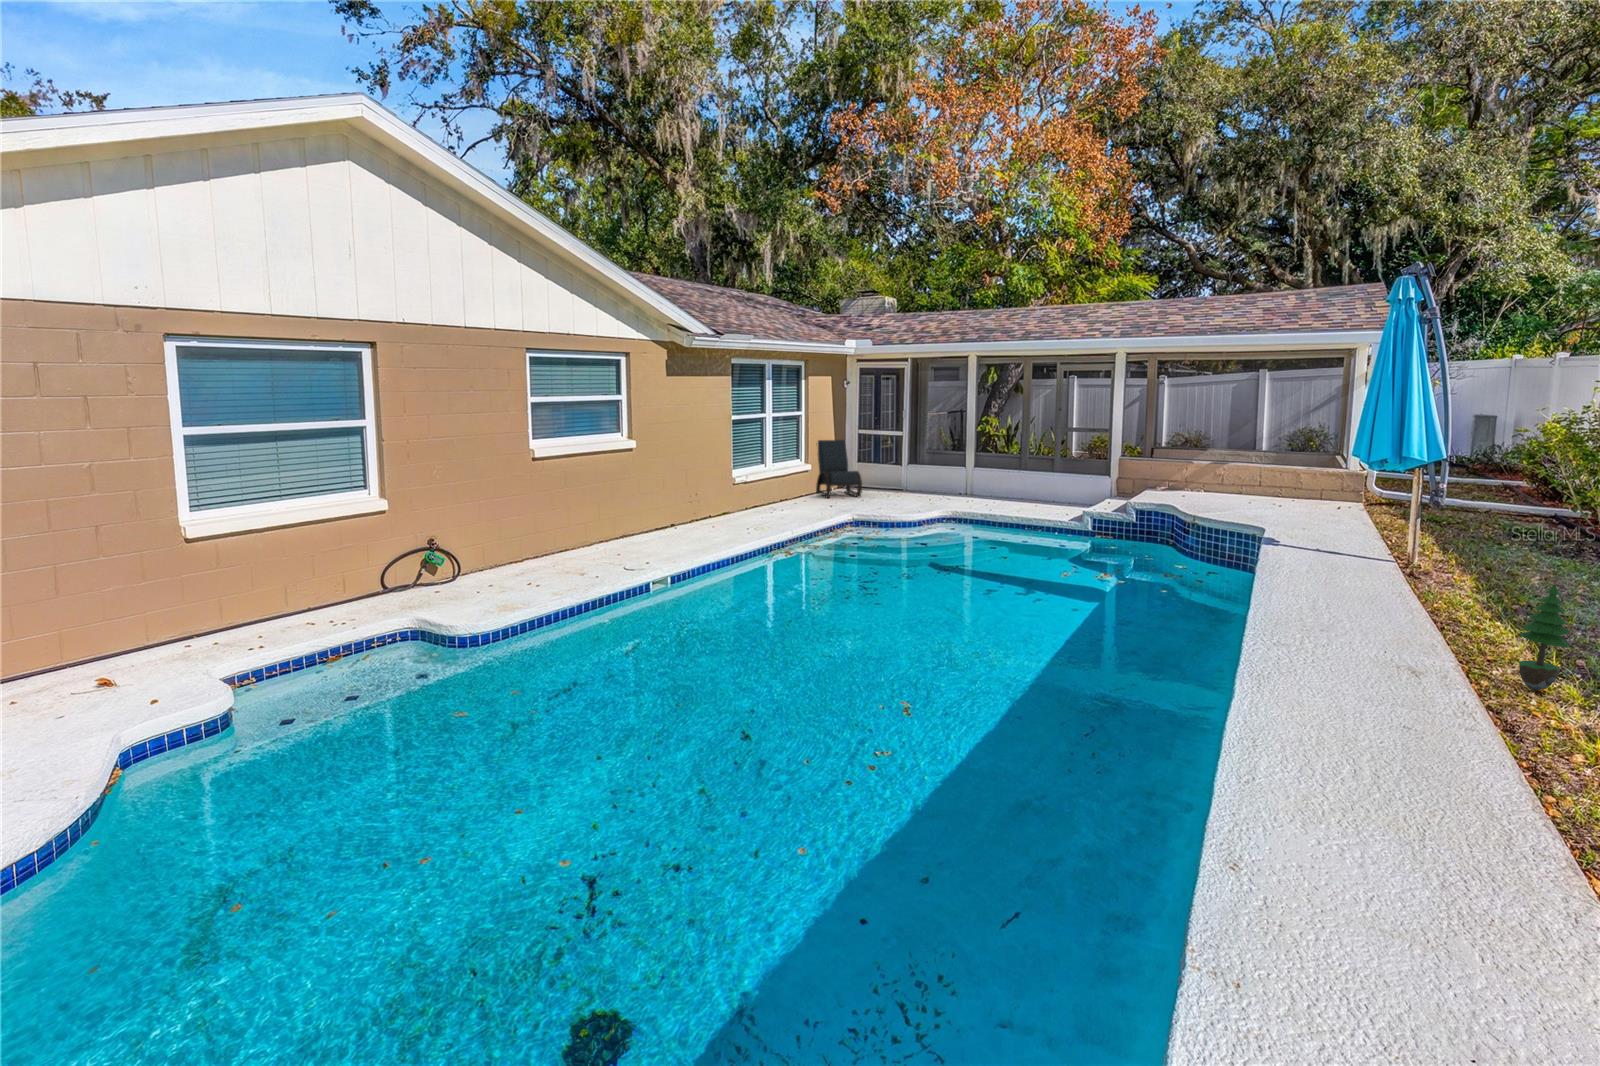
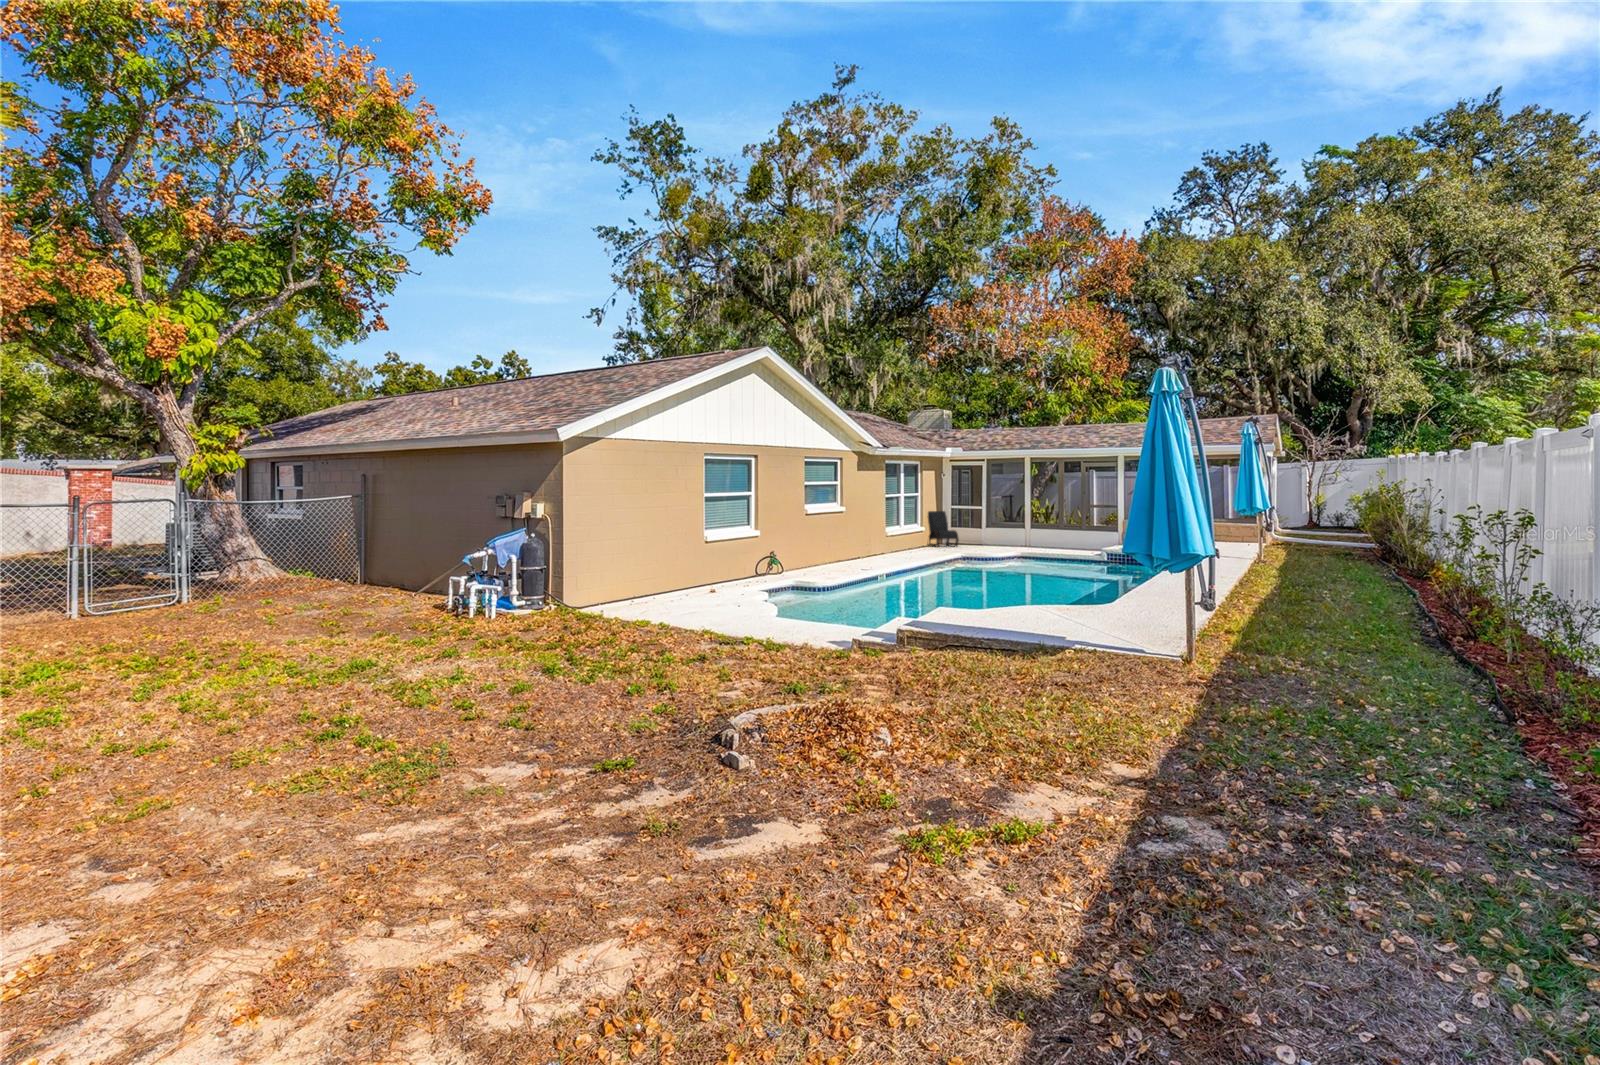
potted tree: present [1519,584,1570,691] -> none [1269,548,1286,590]

